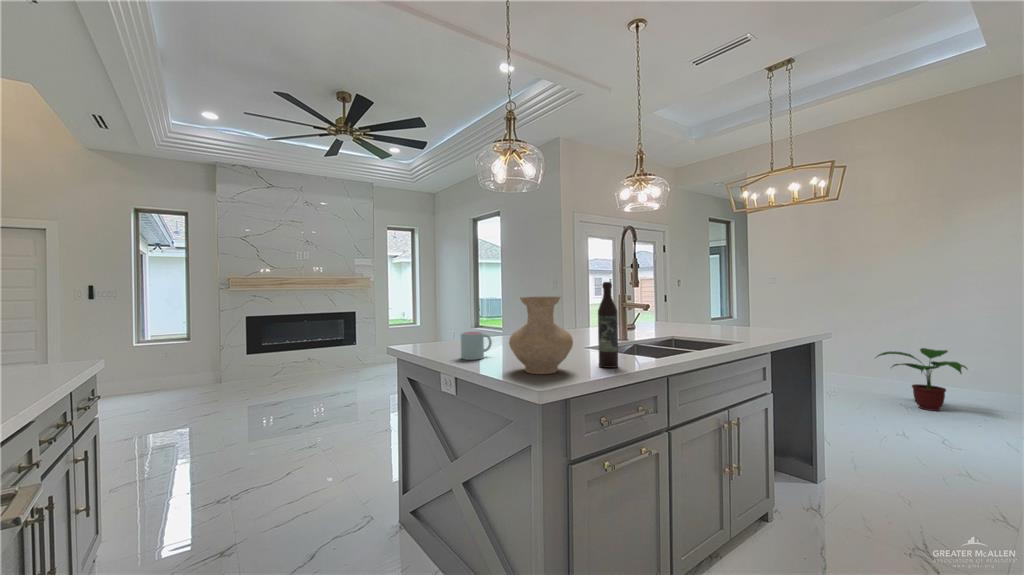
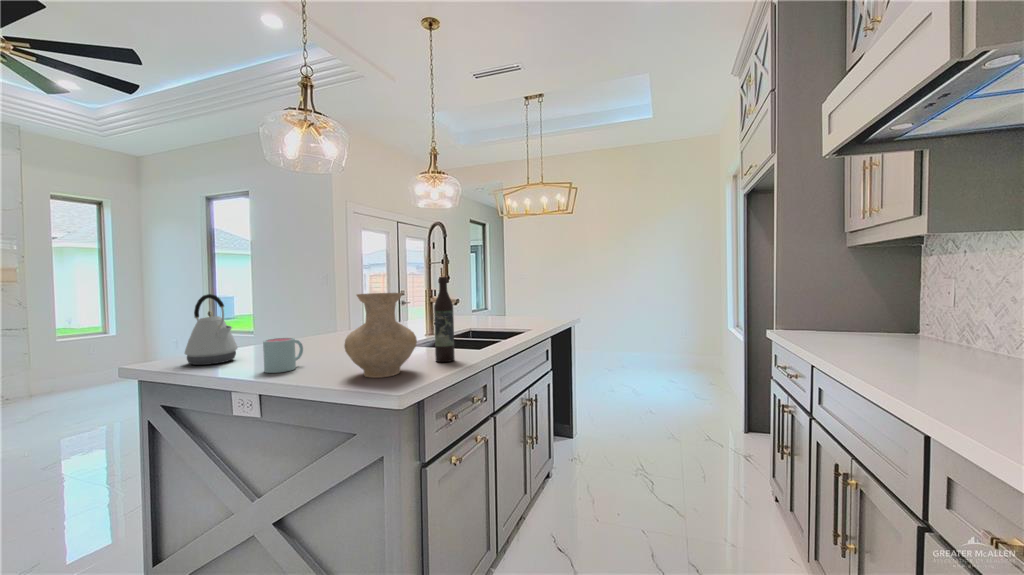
kettle: none [421,295,454,348] -> present [185,294,238,365]
potted plant: present [878,348,967,411] -> none [592,325,641,368]

